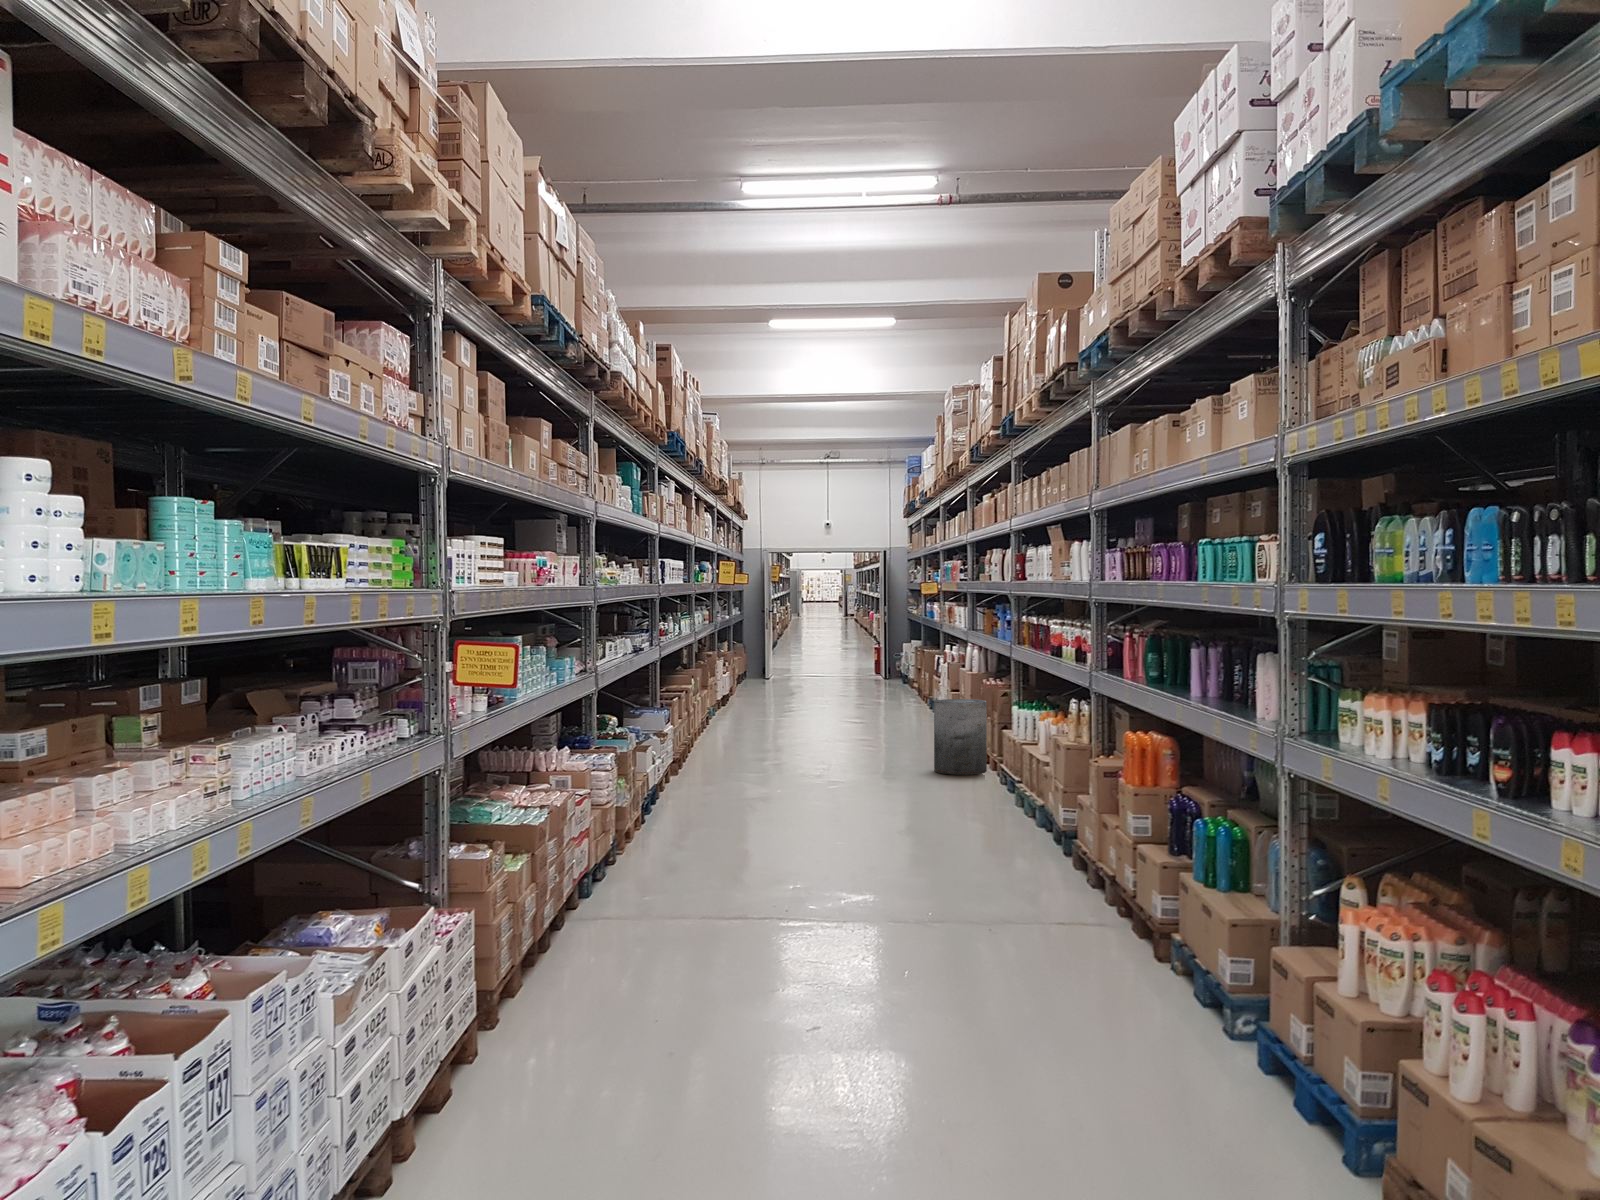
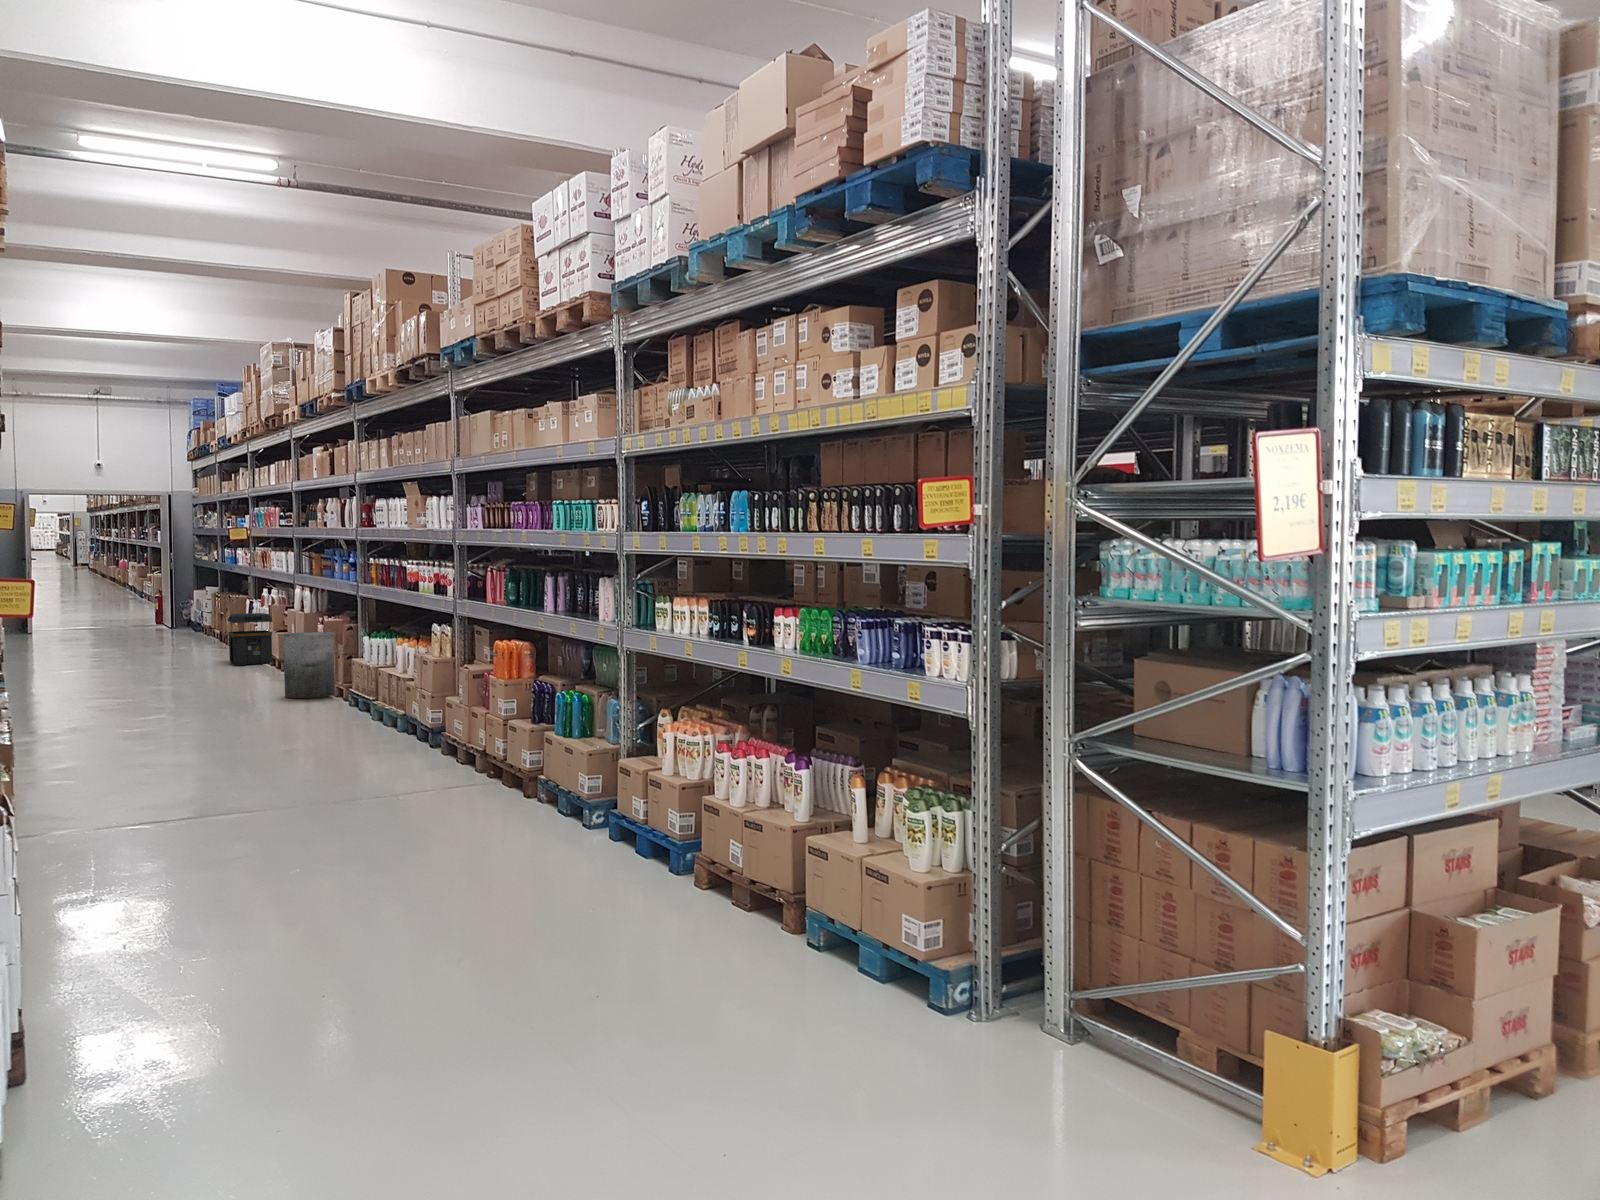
toolbox: none [903,673,944,729] -> present [228,613,272,666]

